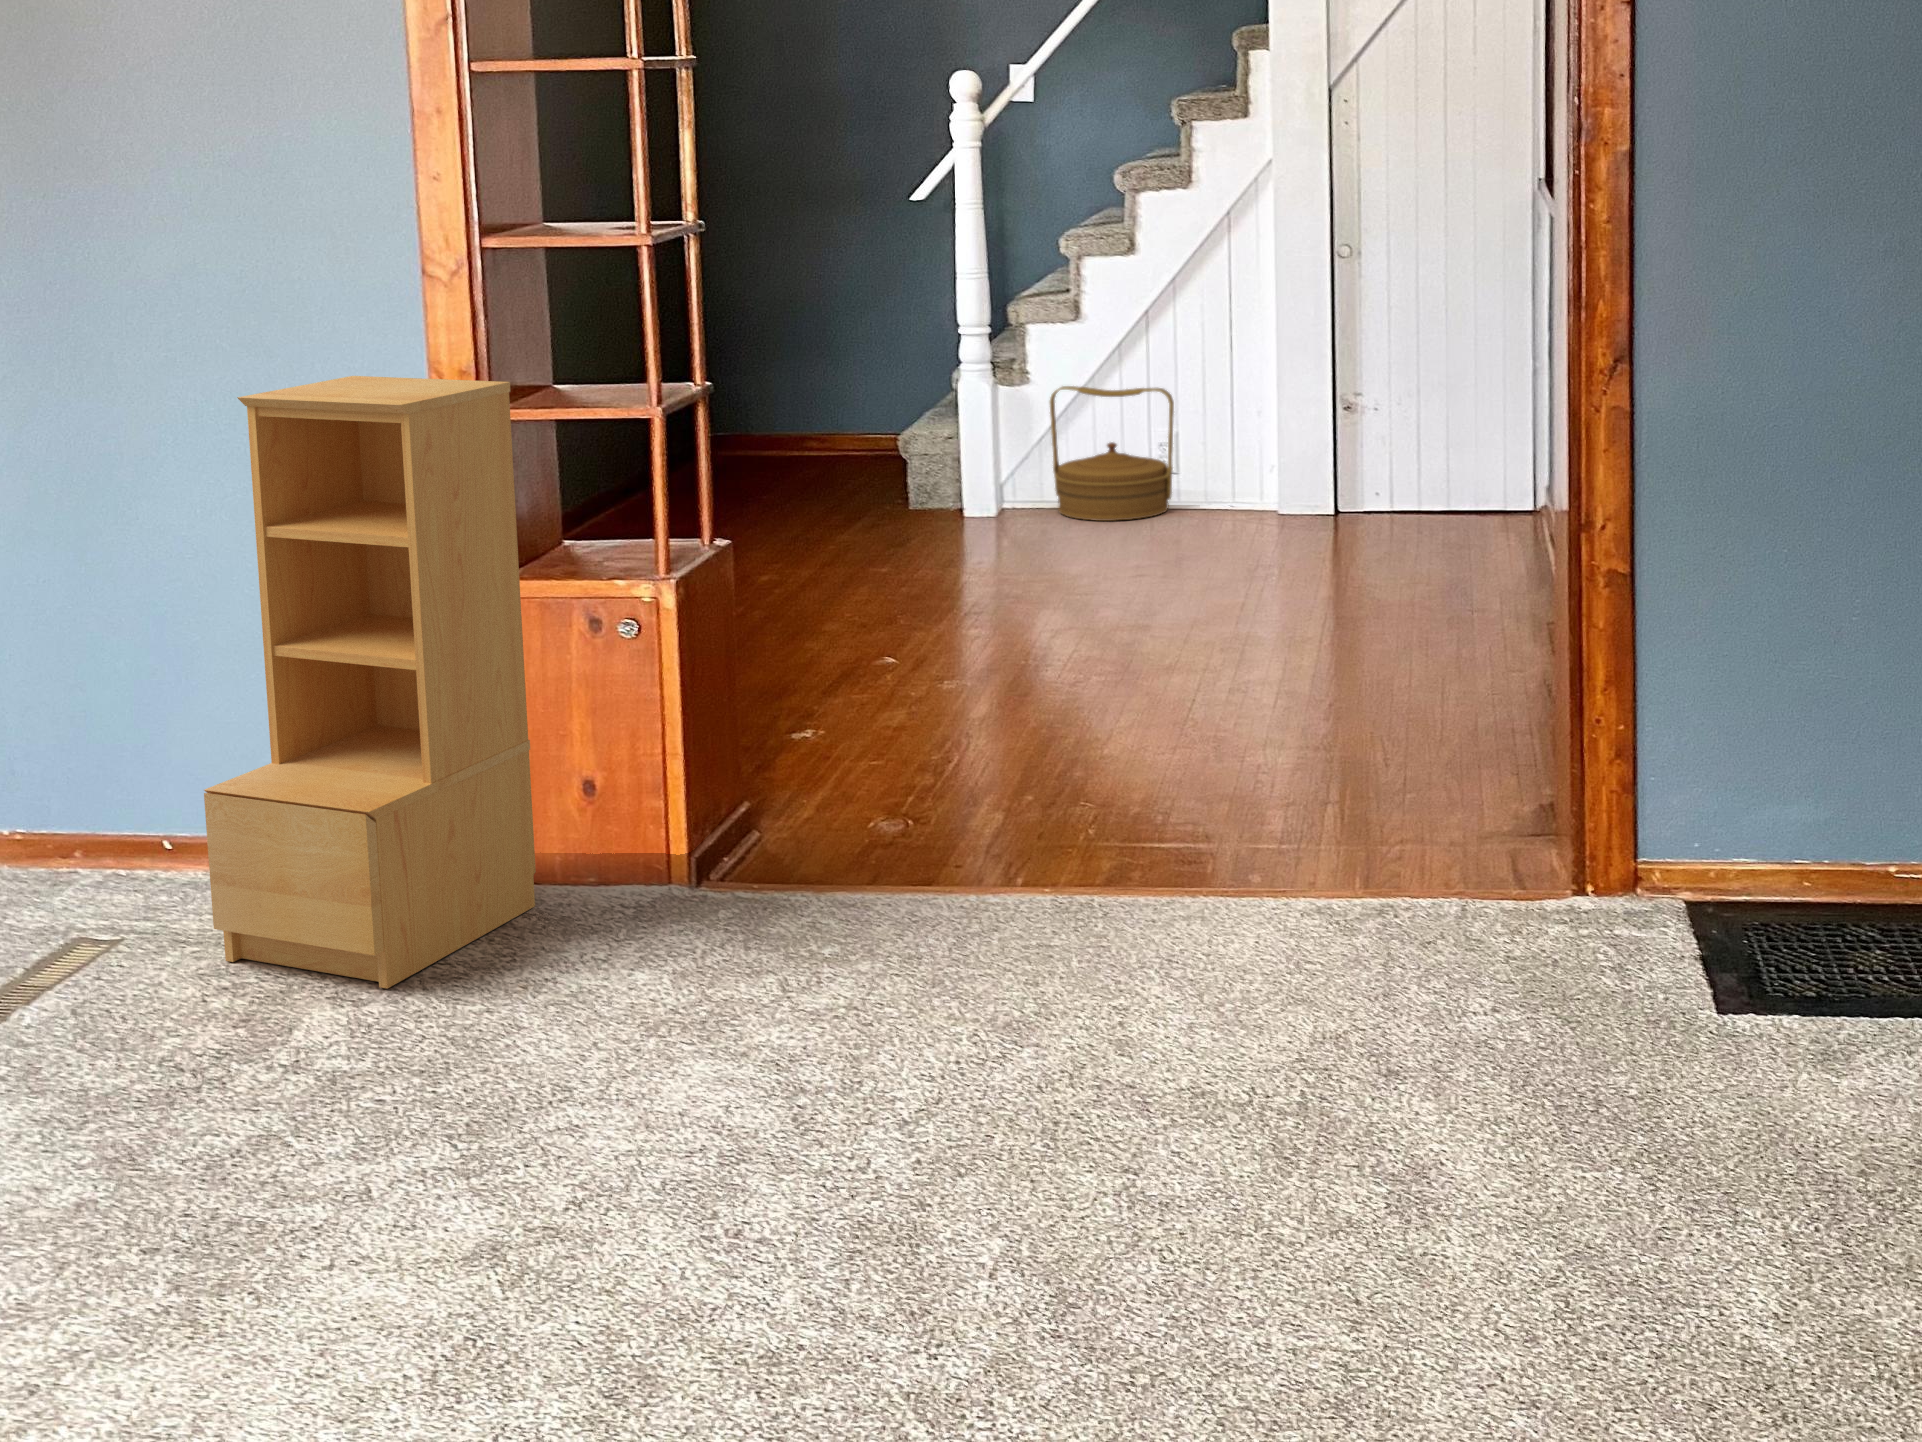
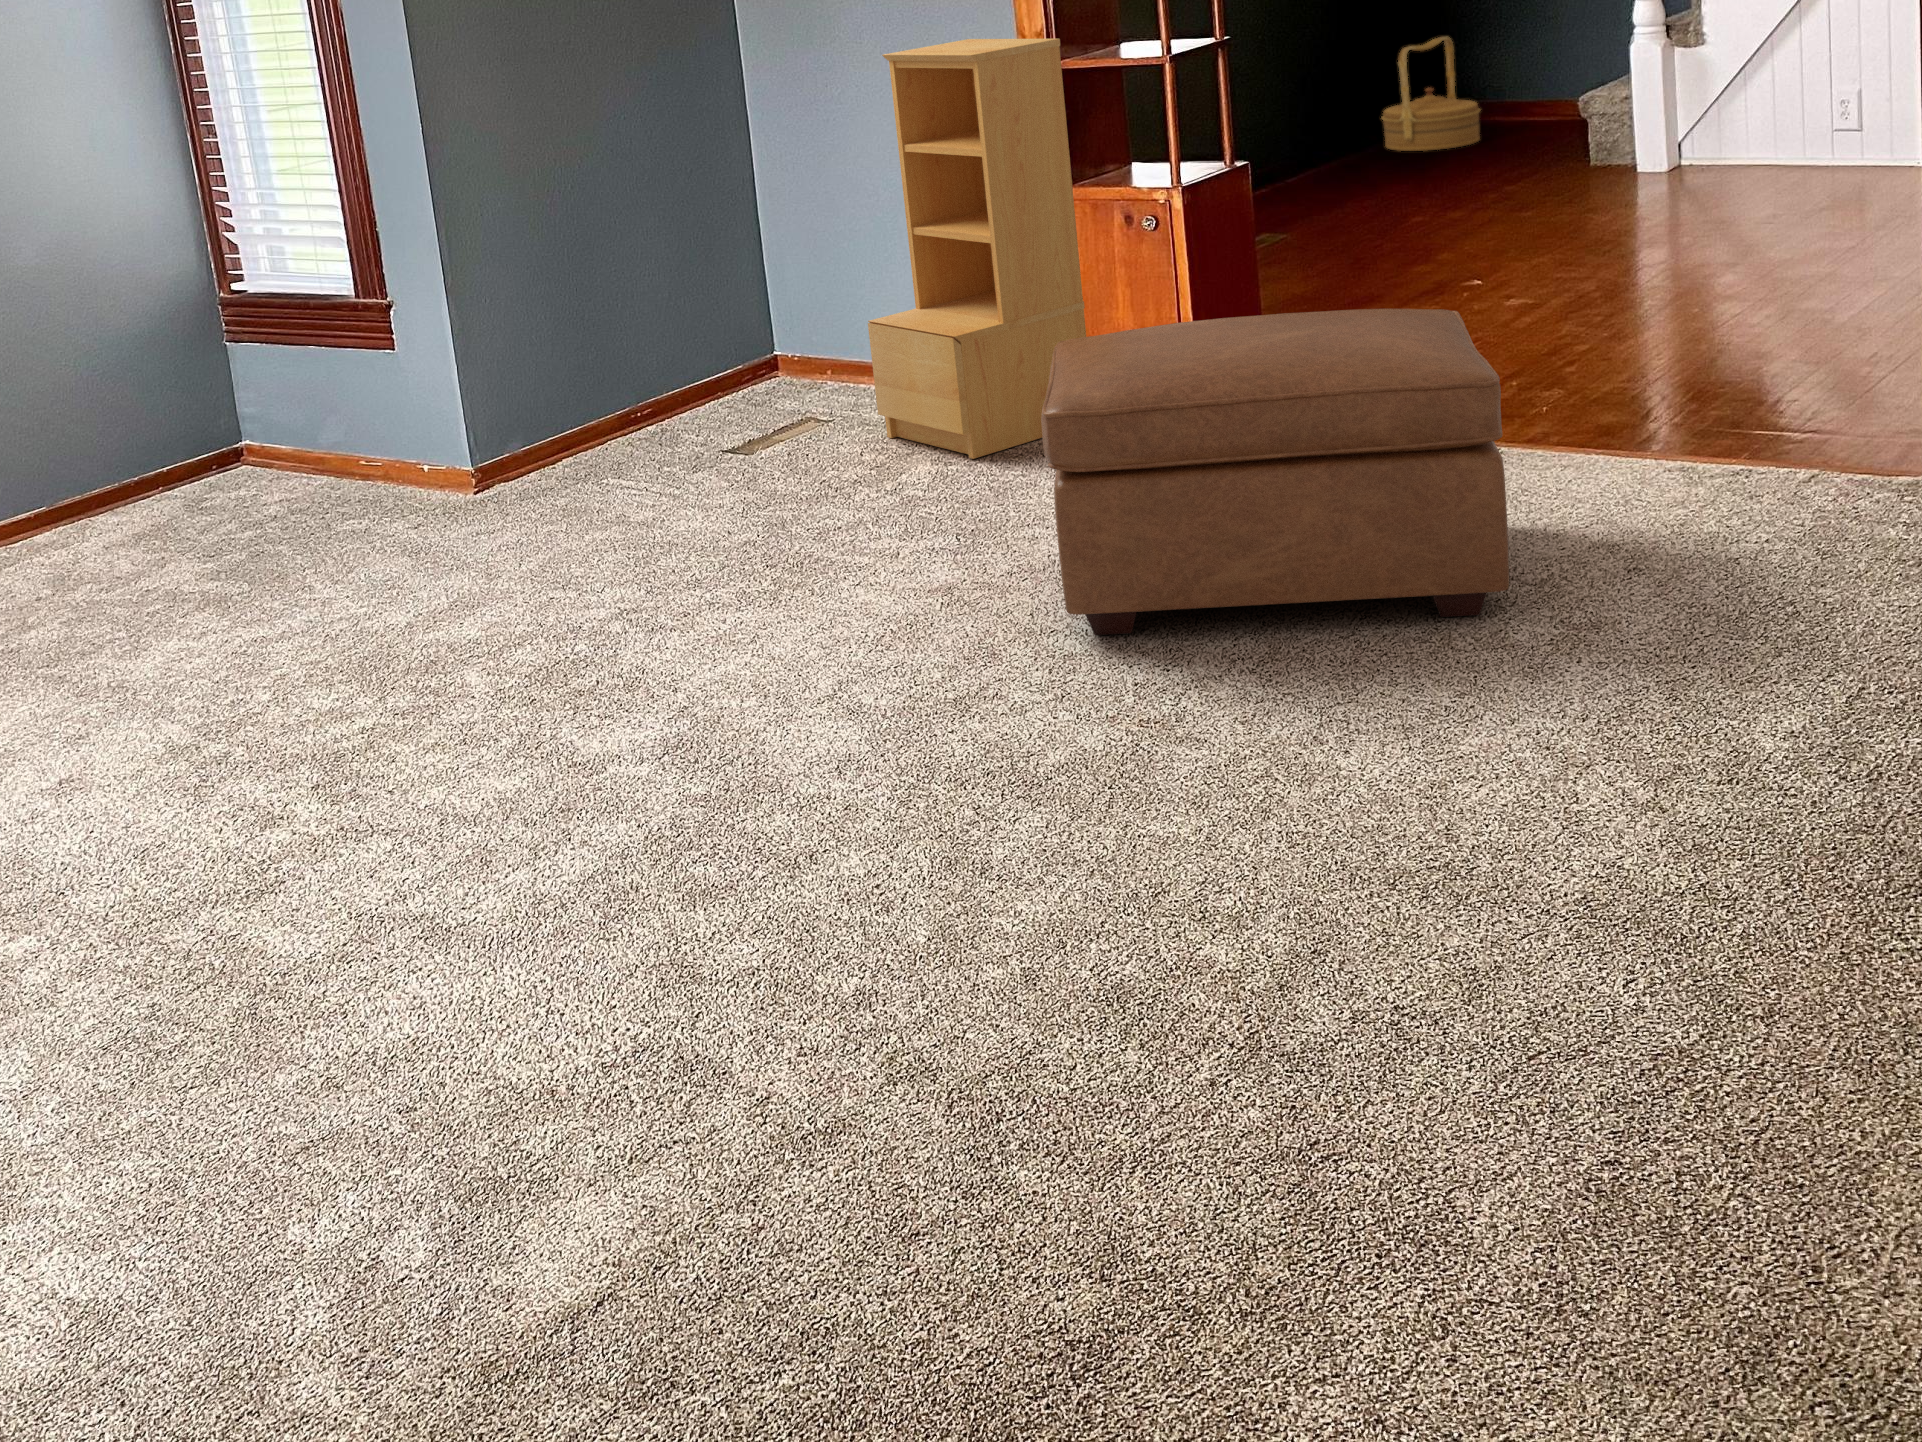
woven basket: present [1050,386,1174,521] -> present [1382,37,1480,151]
ottoman: none [620,754,1307,1313] -> present [1041,309,1509,635]

